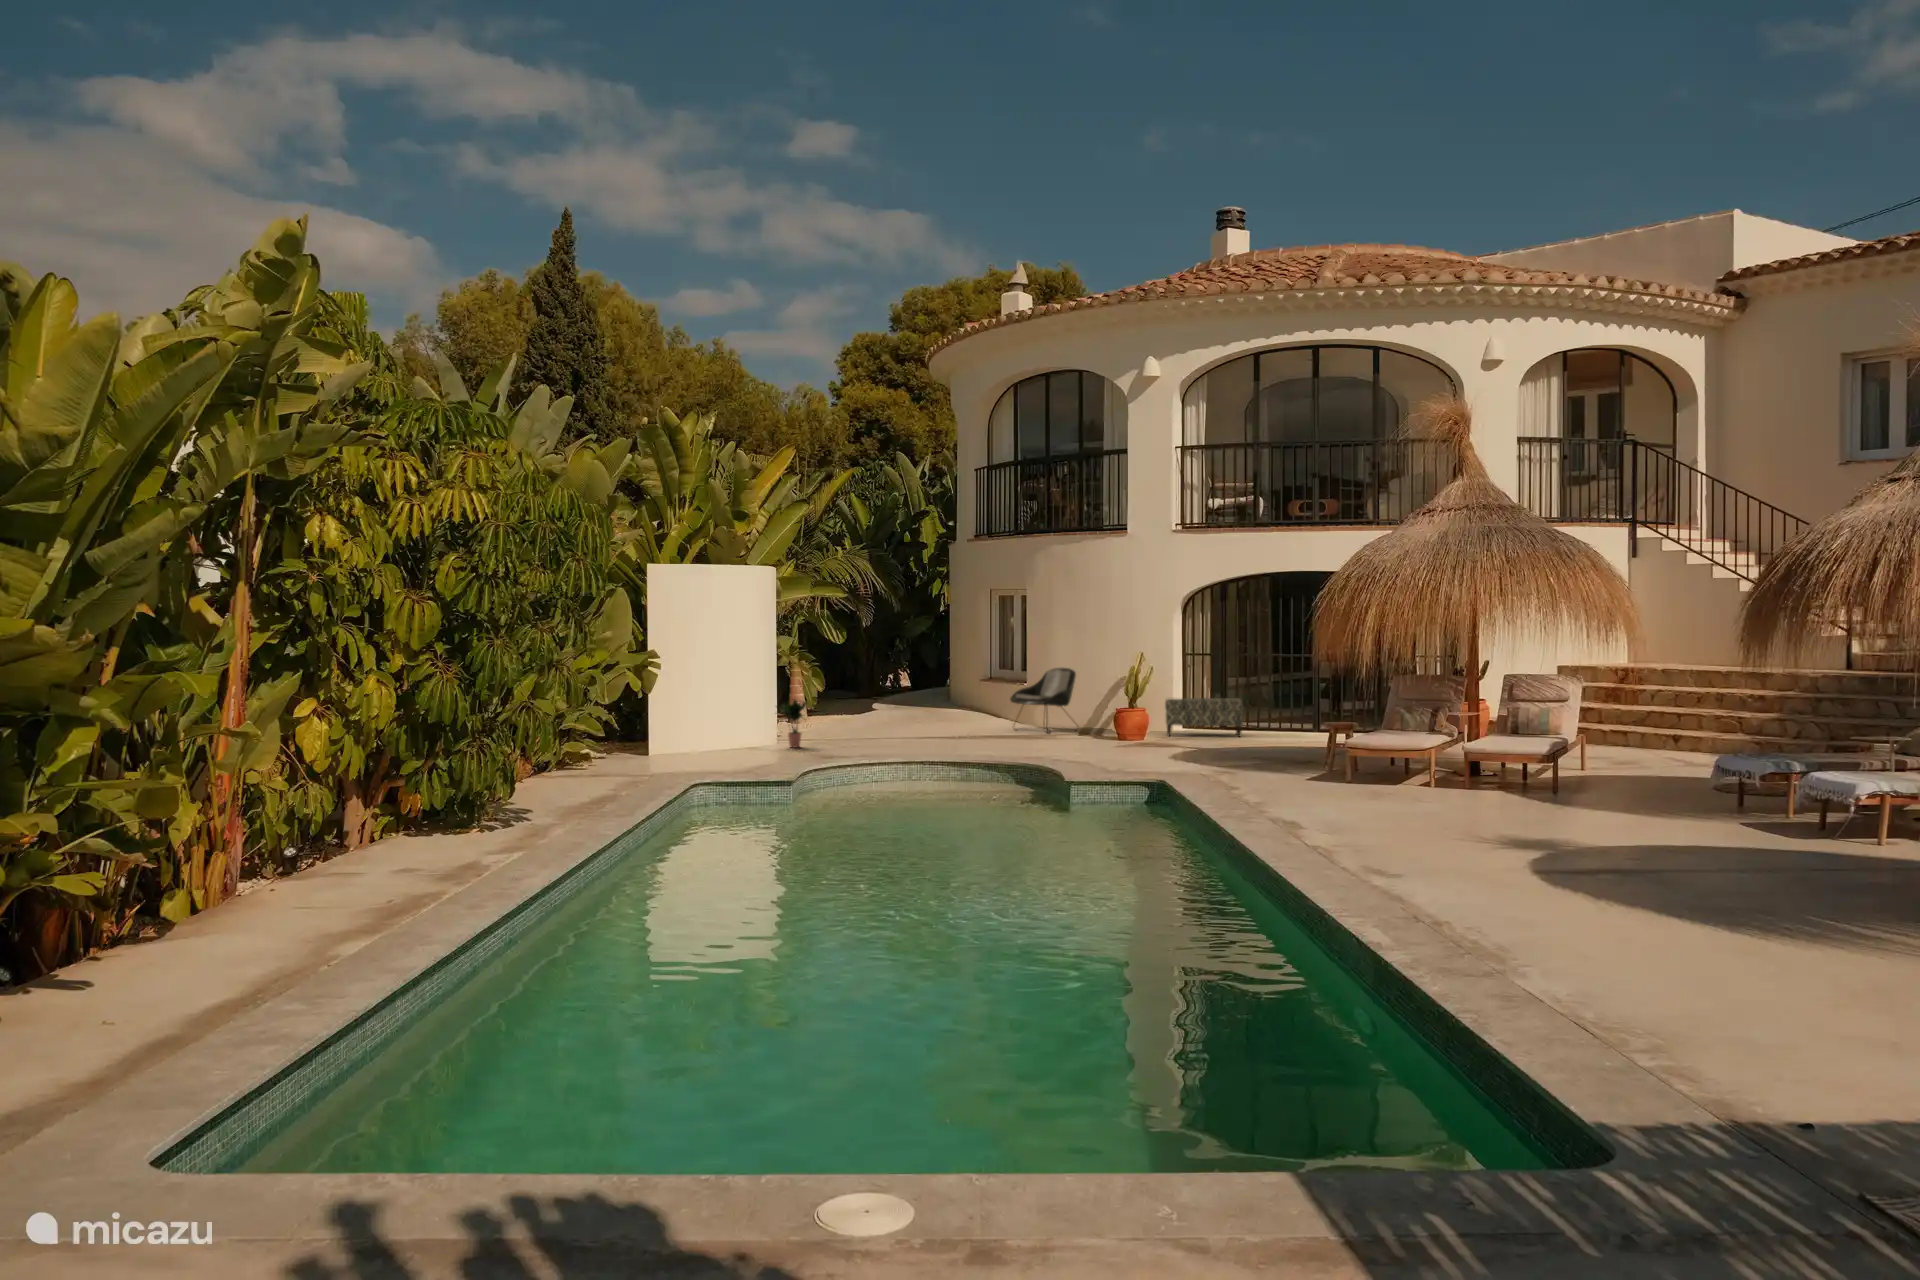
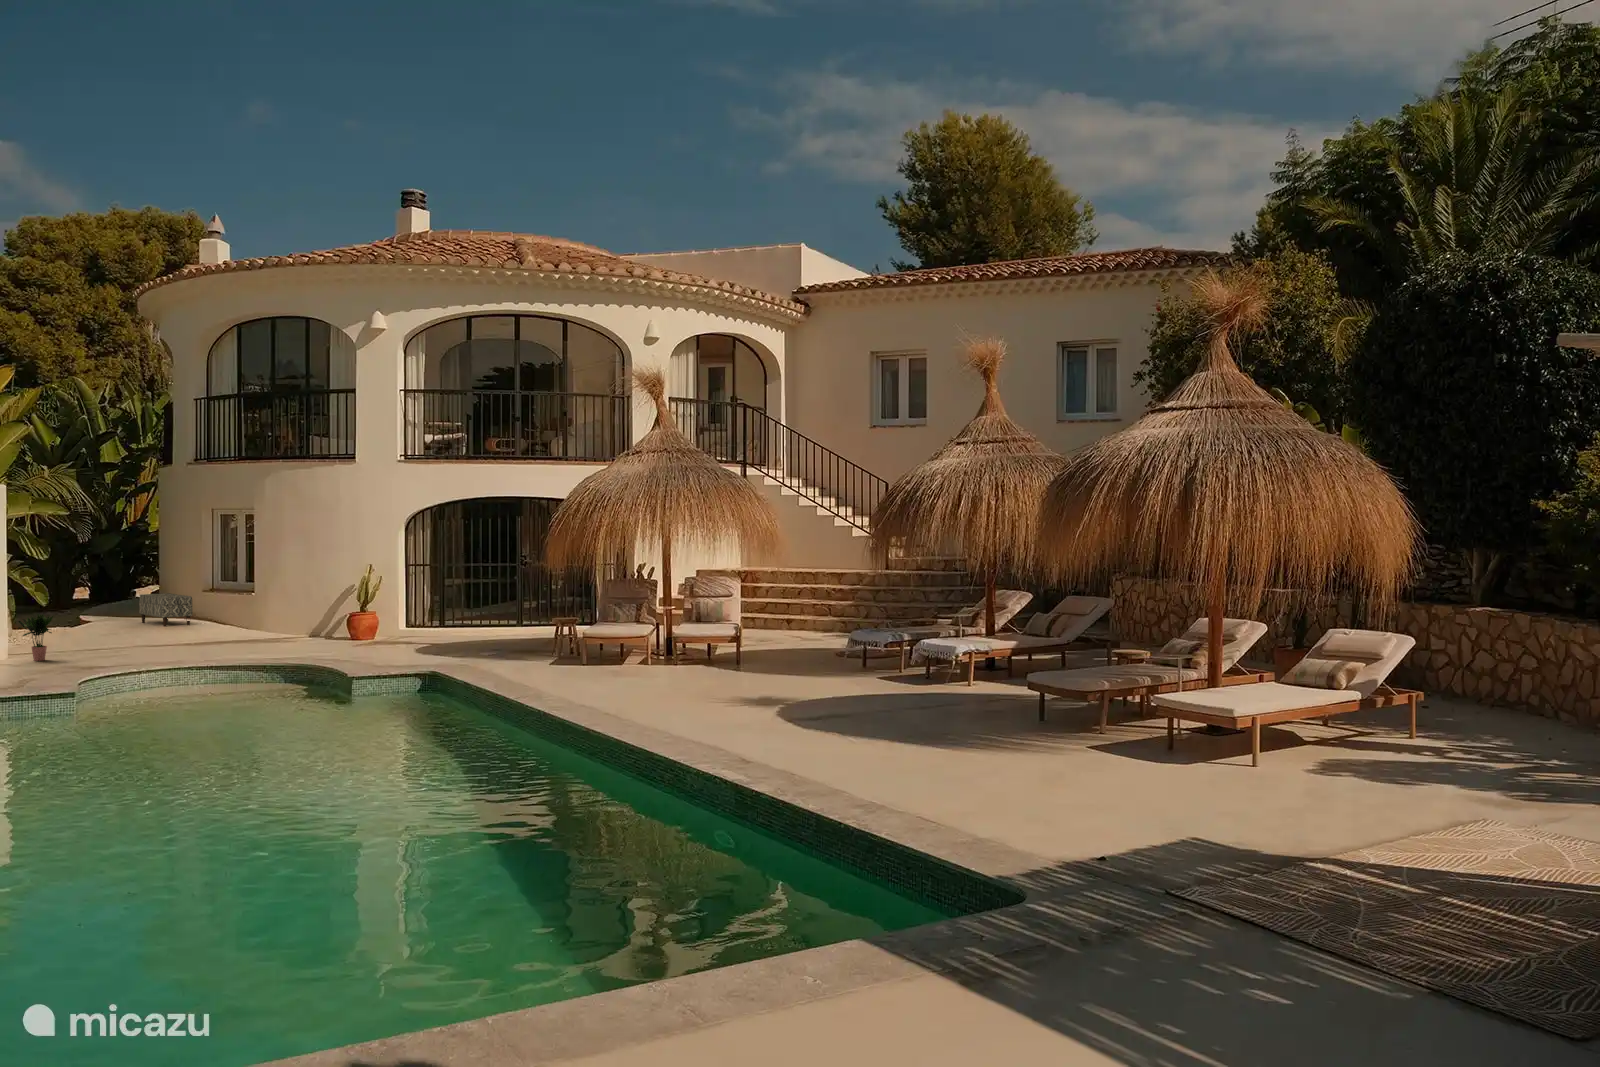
lounge chair: present [1010,668,1078,732] -> none [246,579,312,638]
bench: present [1165,698,1243,737] -> present [139,593,193,627]

